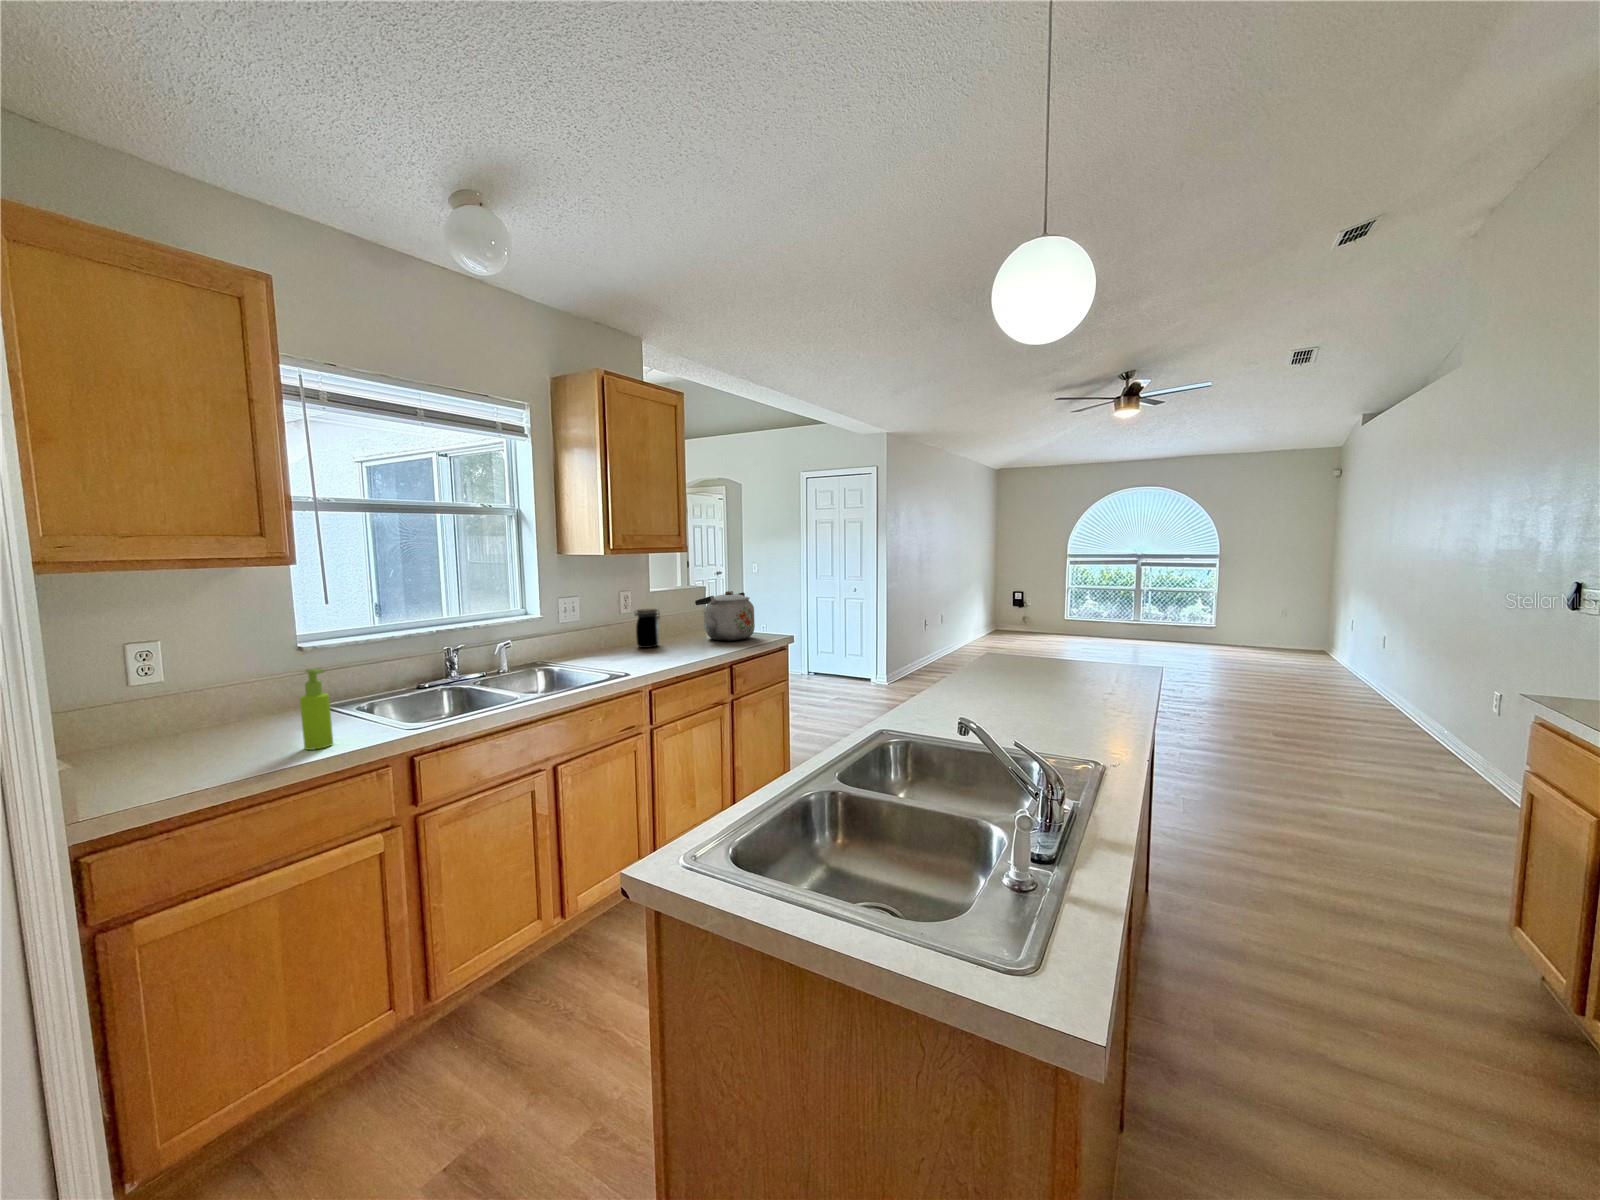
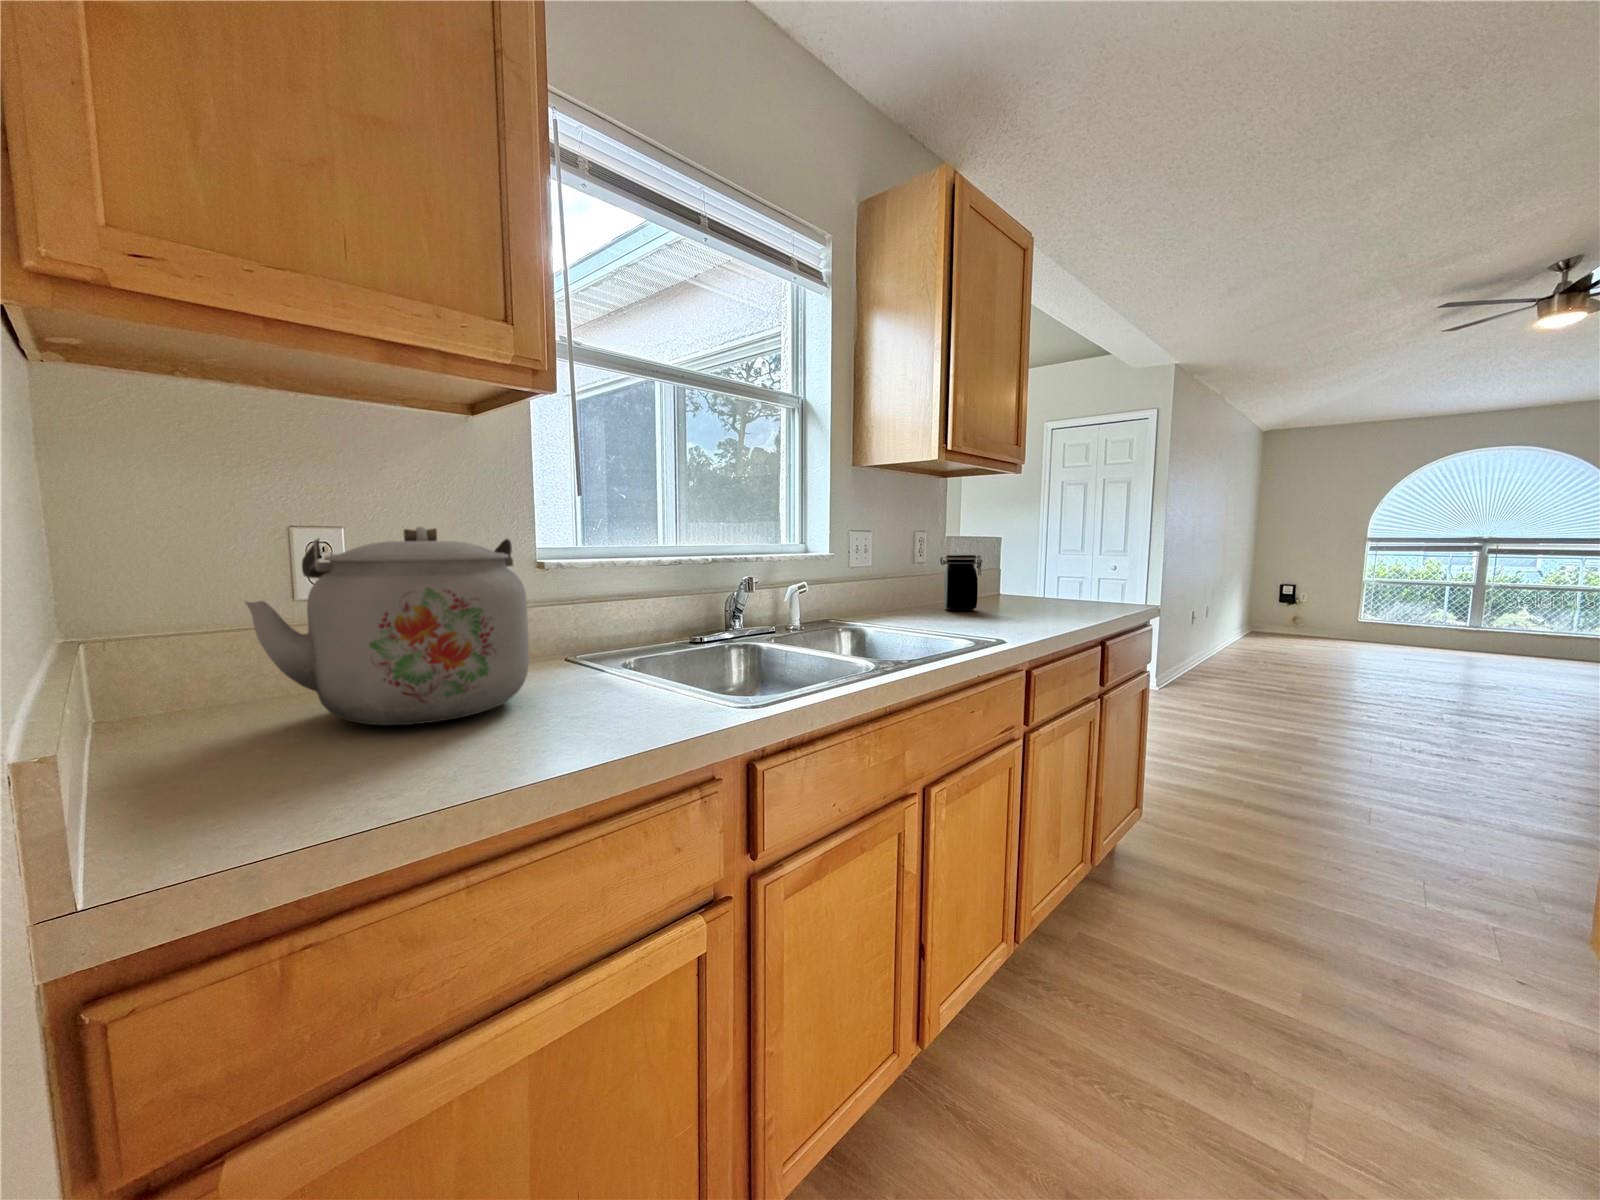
kettle: present [695,591,755,641] -> present [245,527,529,725]
soap dispenser: present [300,668,333,750] -> none [582,570,635,737]

